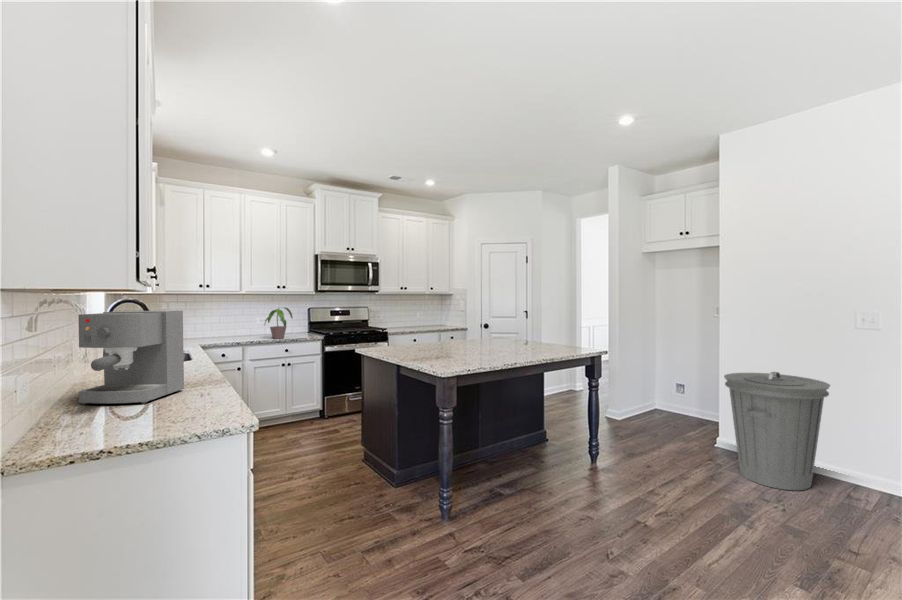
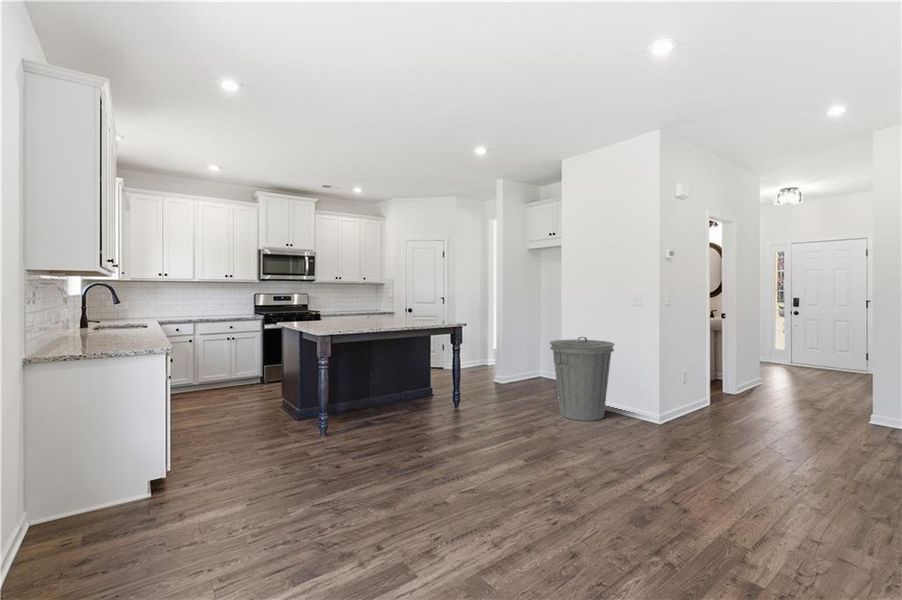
potted plant: present [265,307,292,339] -> none [209,292,240,317]
coffee maker: present [78,311,184,404] -> none [62,284,131,340]

